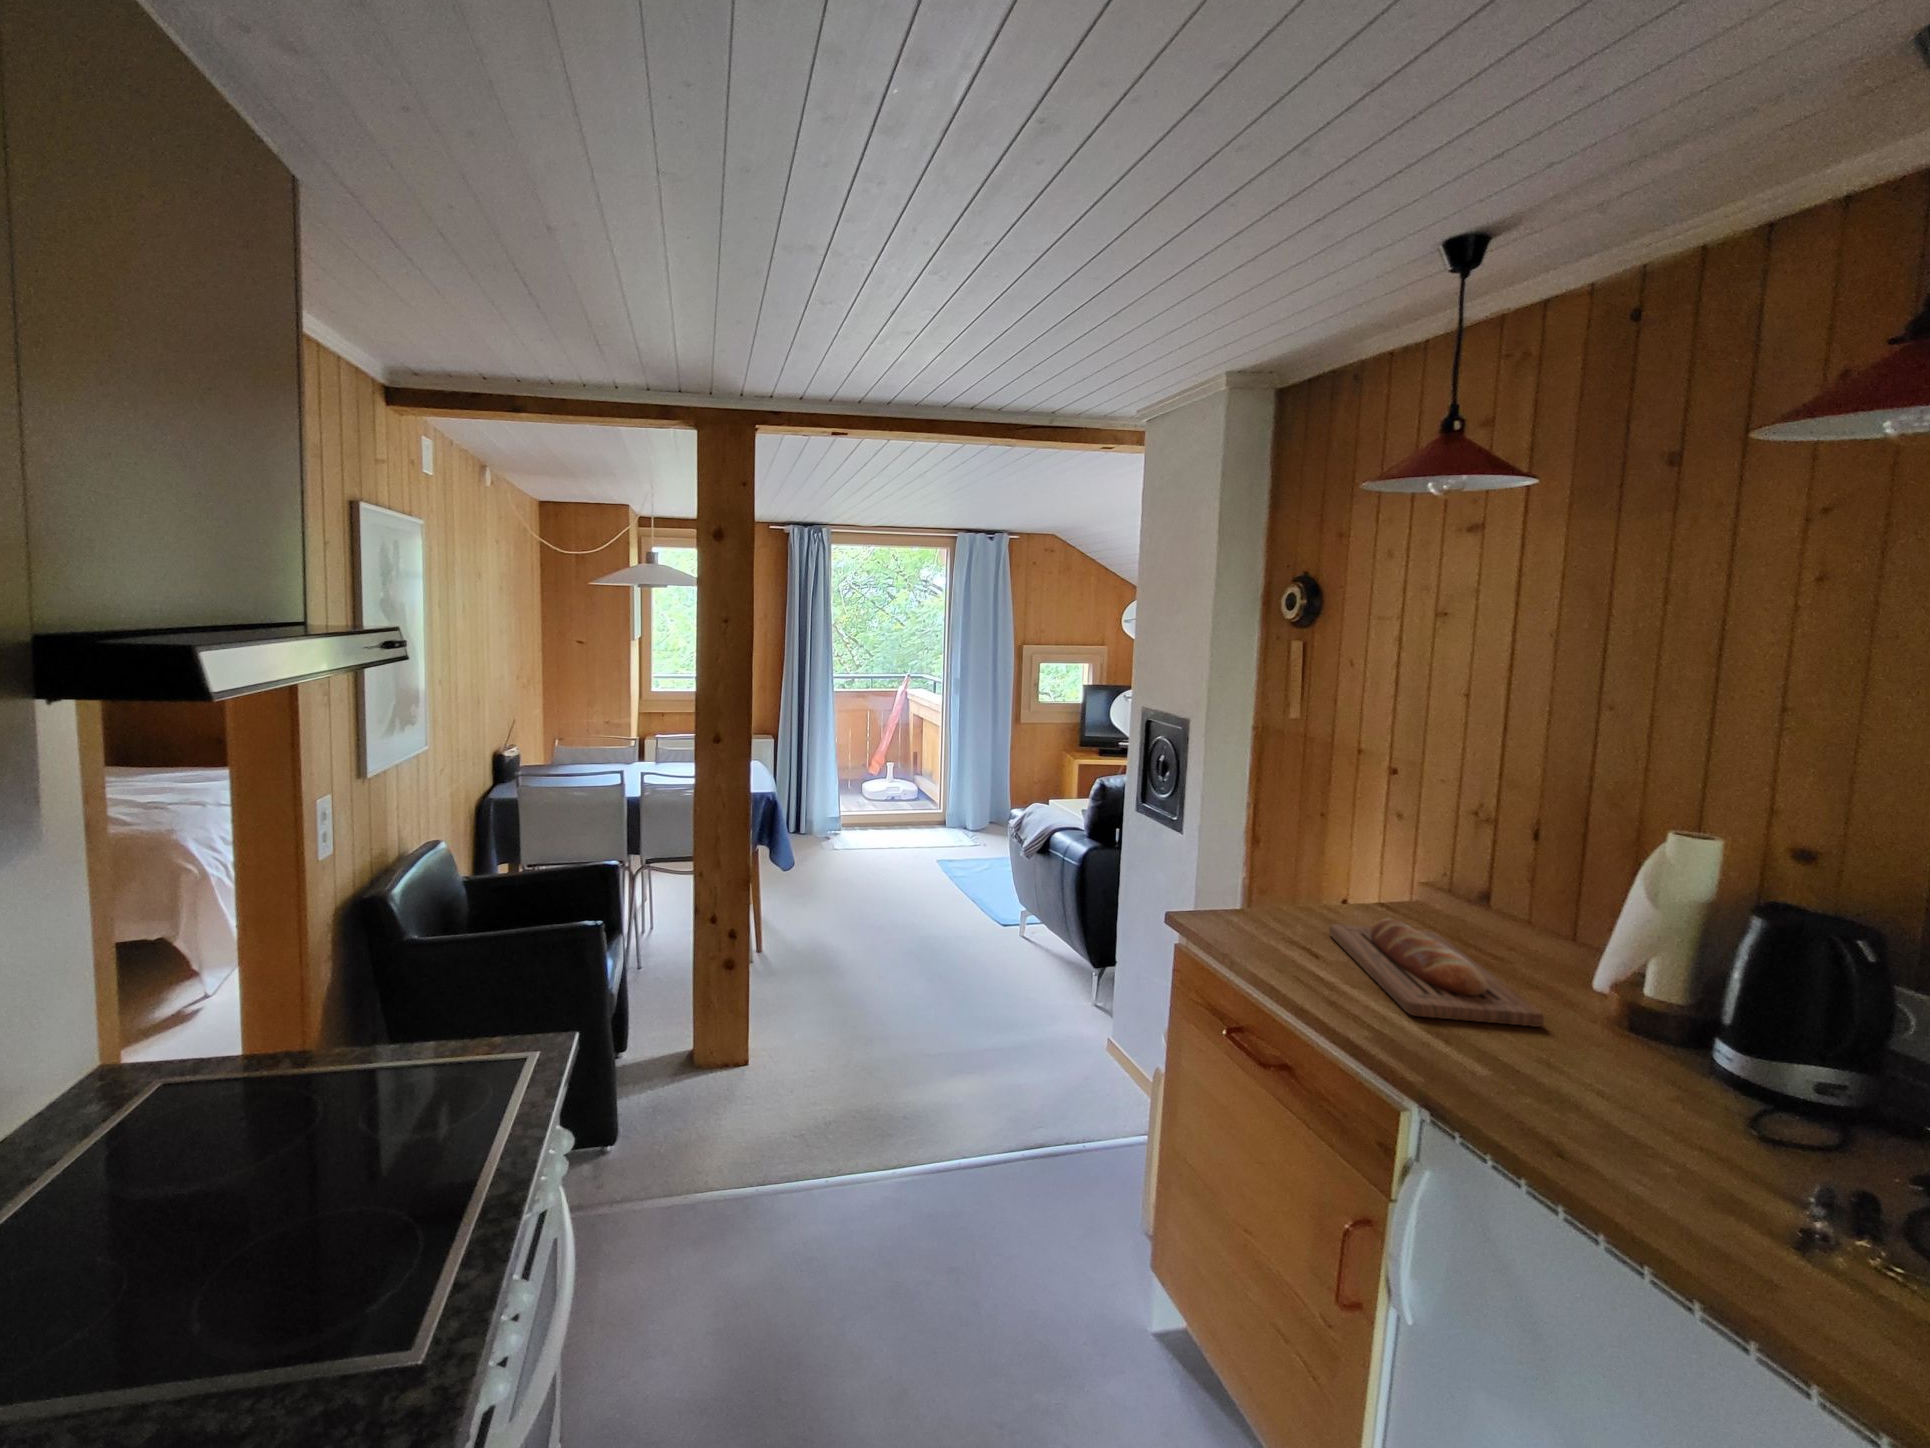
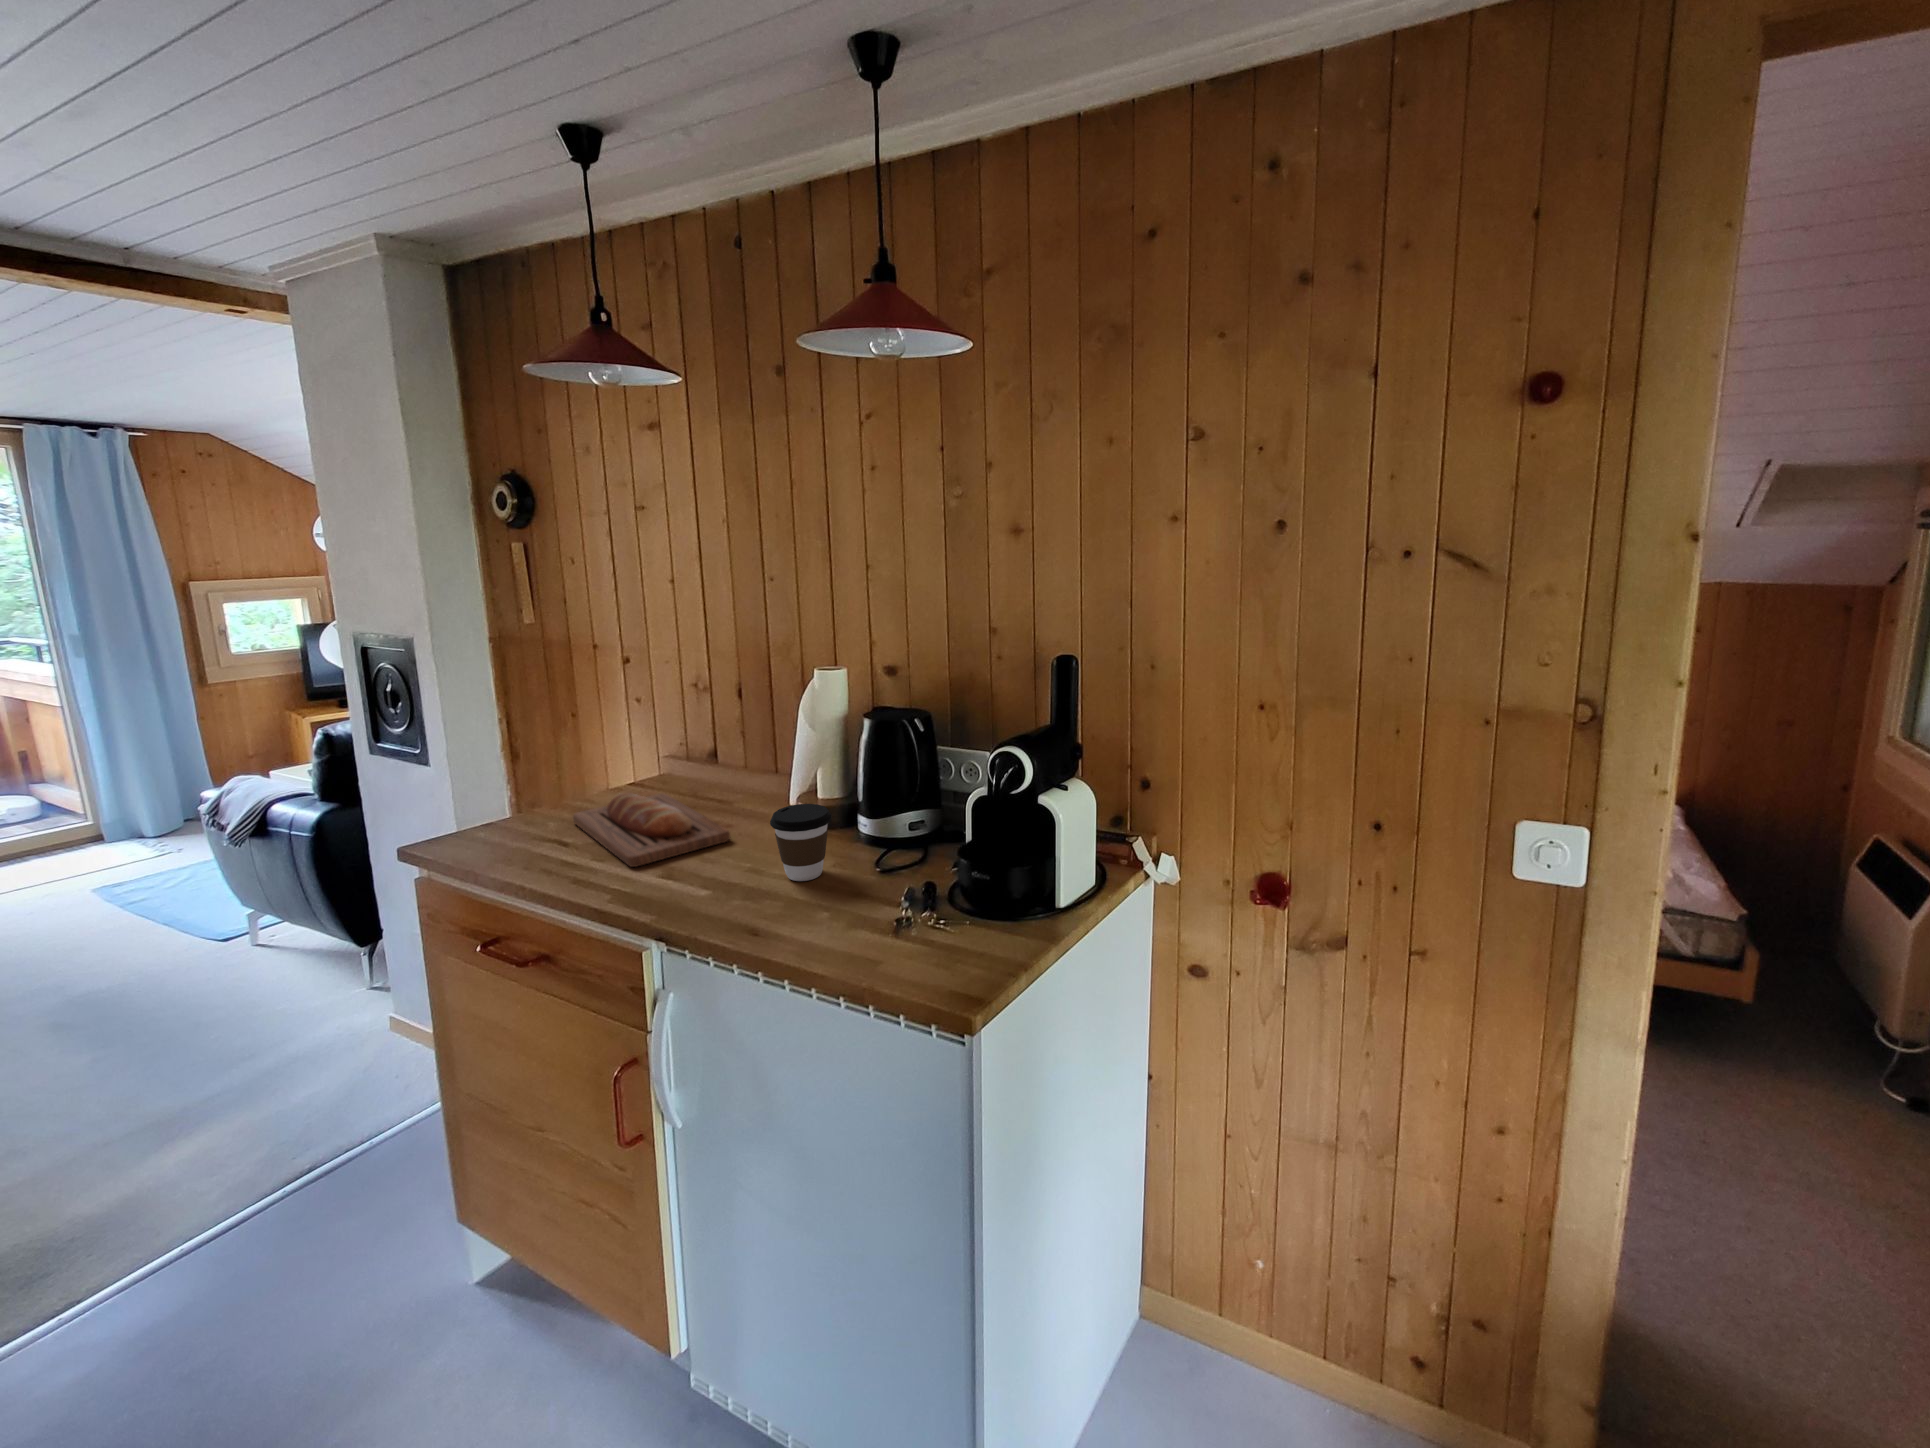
coffee cup: none [1645,1020,1766,1145] -> present [770,804,831,881]

